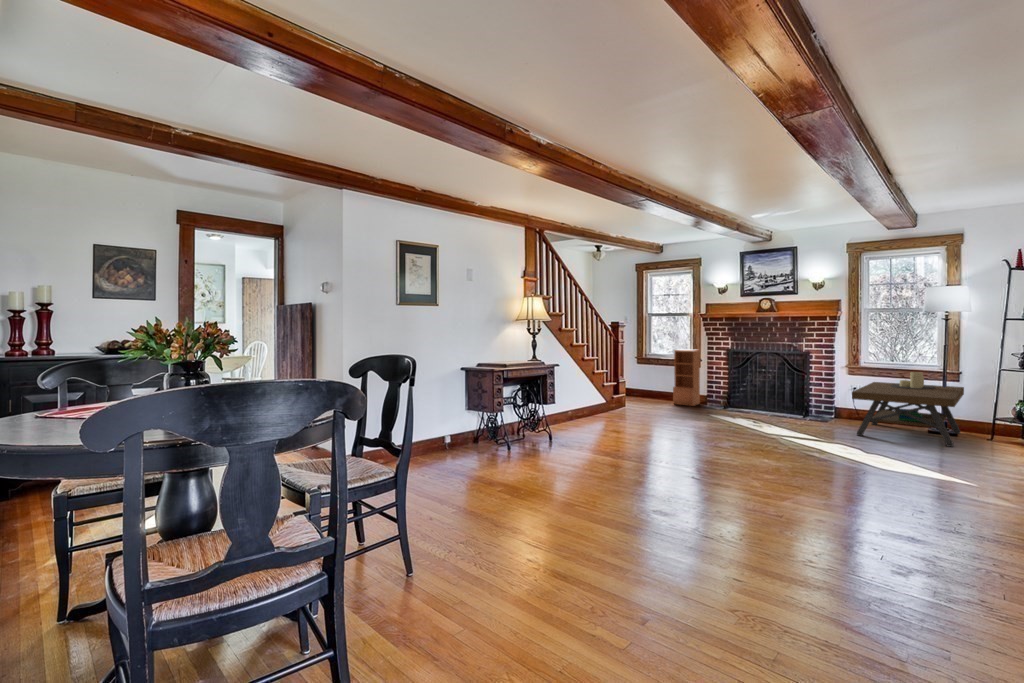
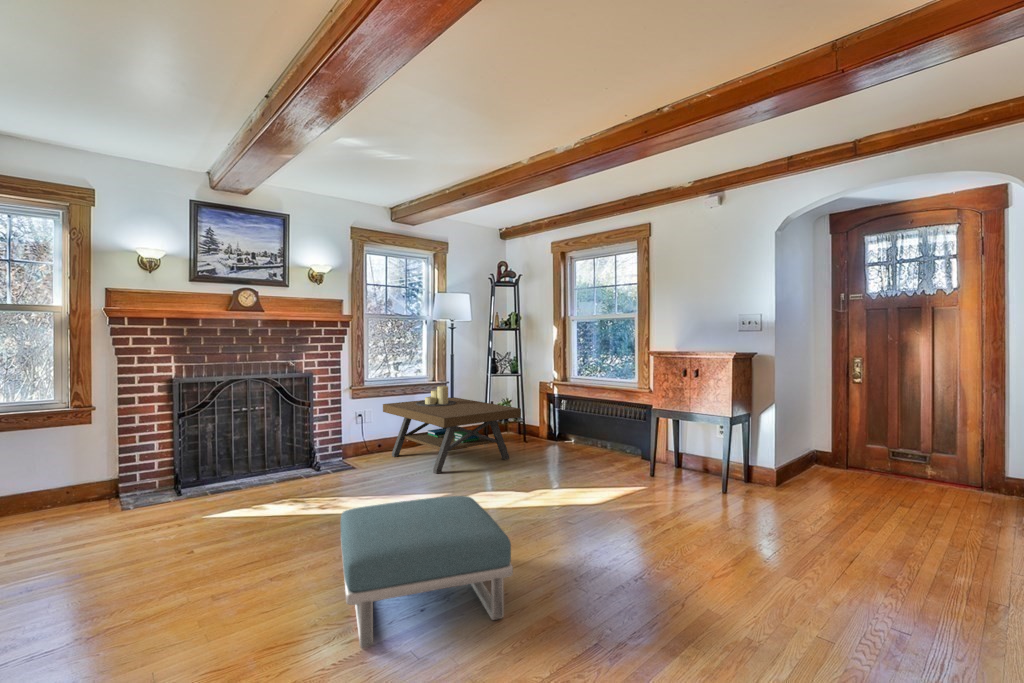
bookcase: present [673,349,700,406] -> none [39,385,102,520]
footstool: none [641,408,738,458] -> present [341,496,513,648]

